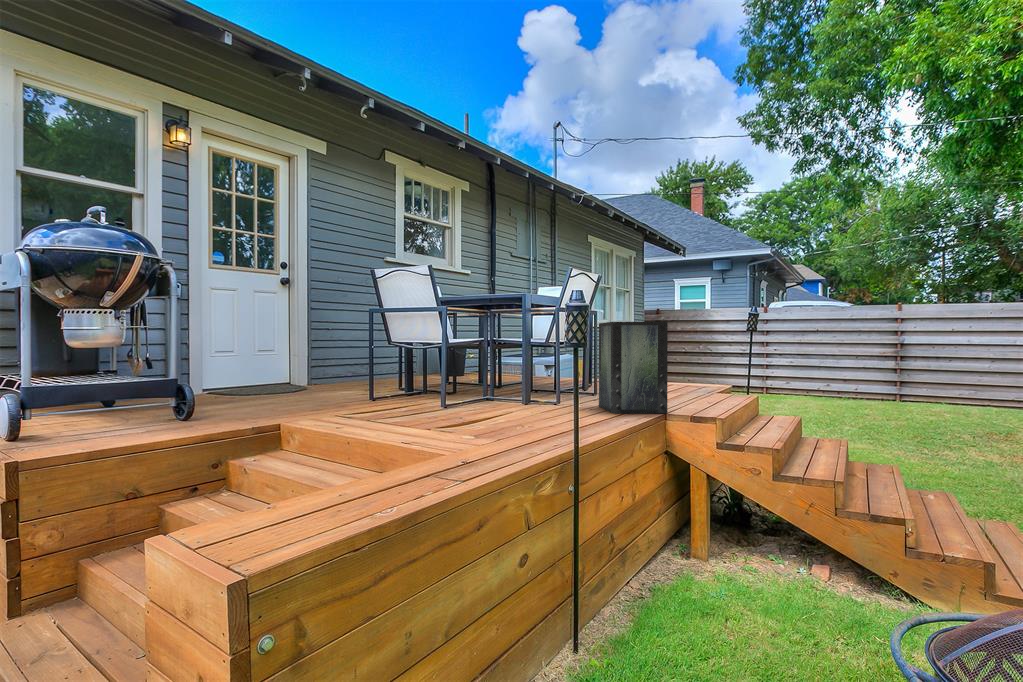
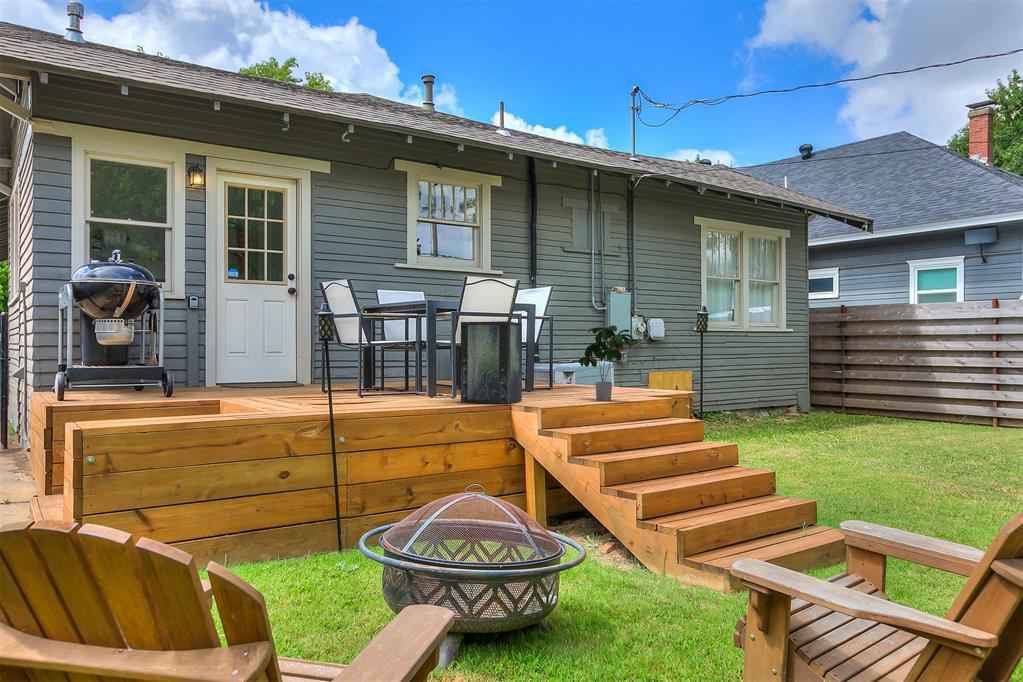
potted plant: none [663,326,735,401] -> present [579,325,633,401]

